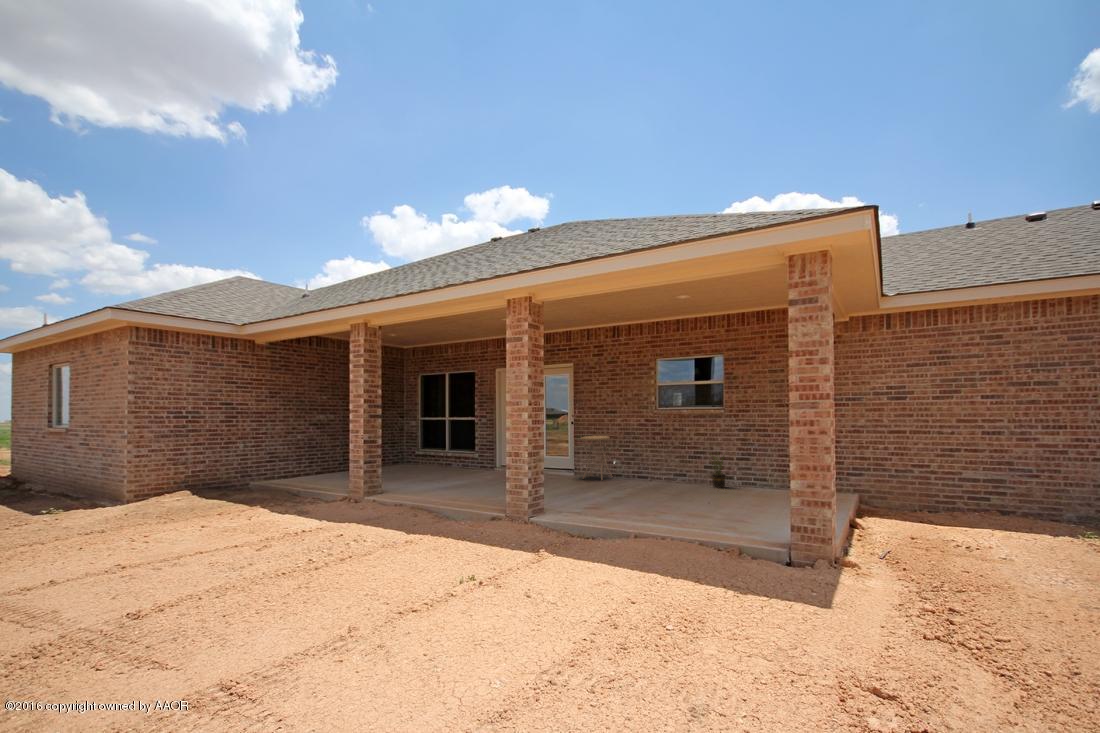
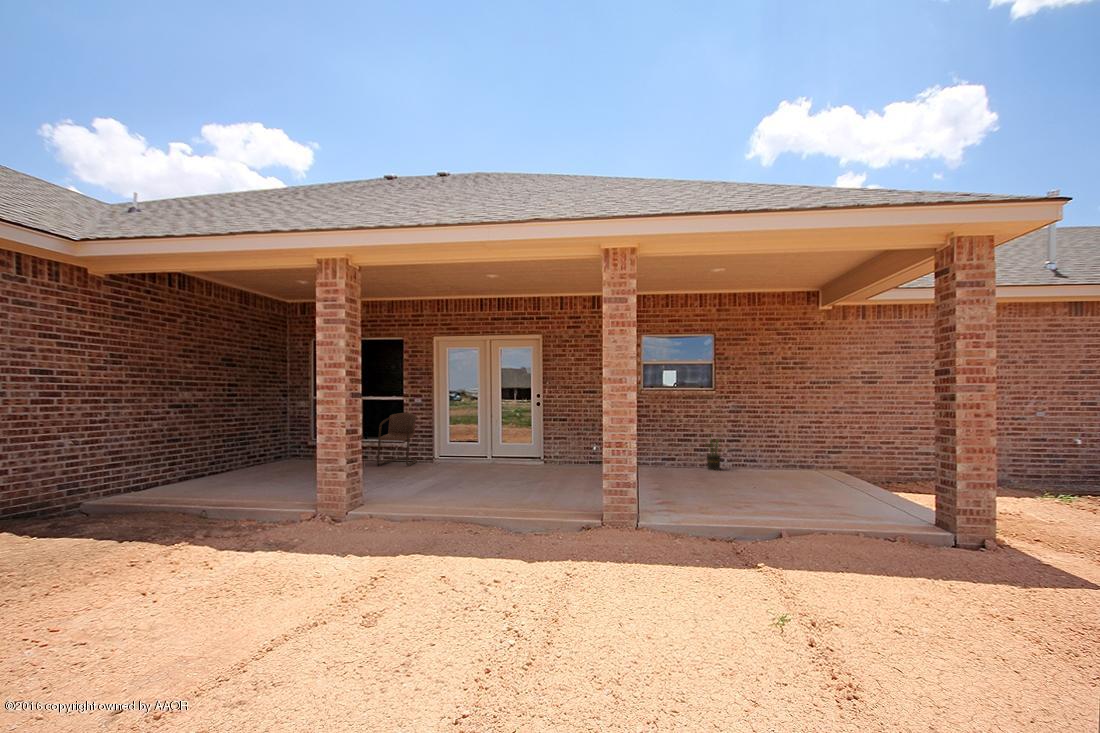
chair: none [452,430,486,473] -> present [377,413,417,466]
side table: present [581,436,613,480] -> none [558,419,591,469]

